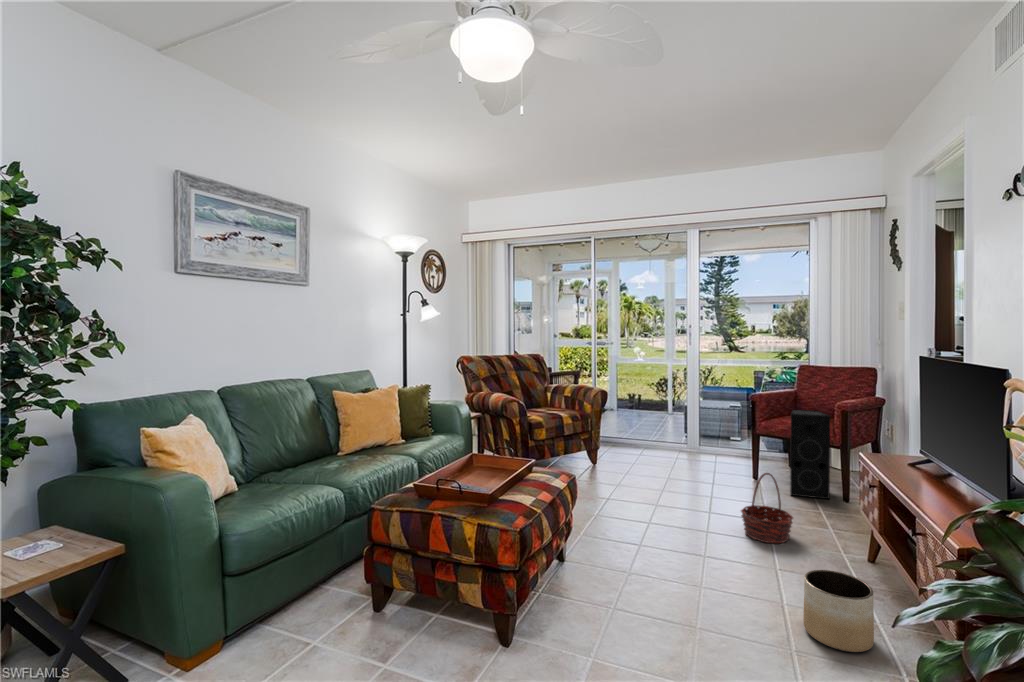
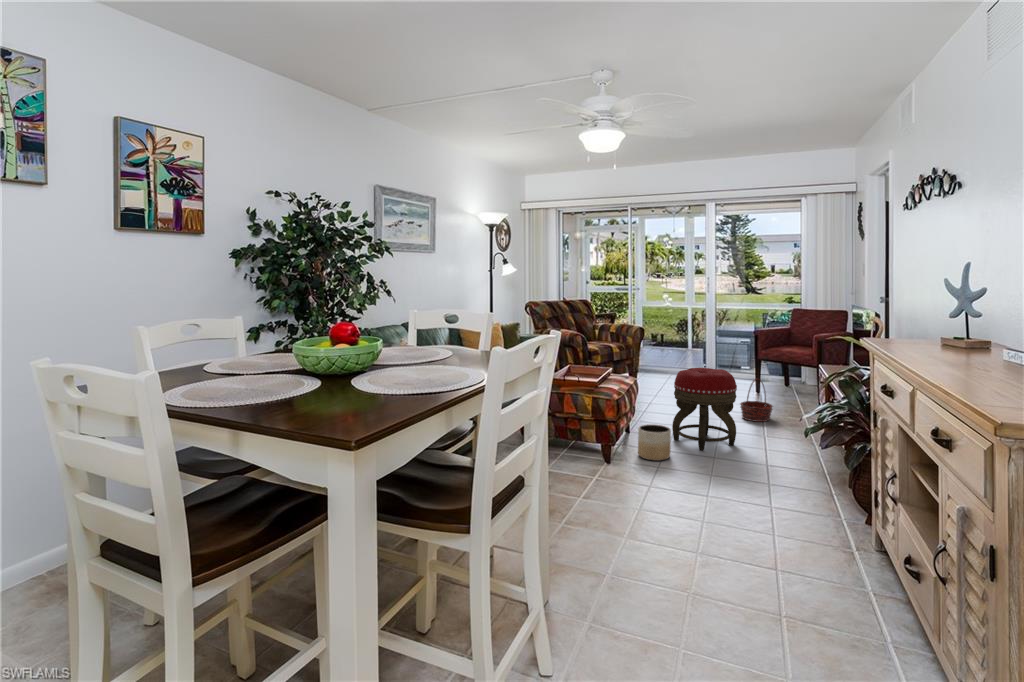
speaker: present [790,410,830,499] -> none [776,340,806,402]
footstool: none [631,462,740,621] -> present [672,368,737,451]
planter: present [803,570,874,652] -> present [638,424,671,461]

